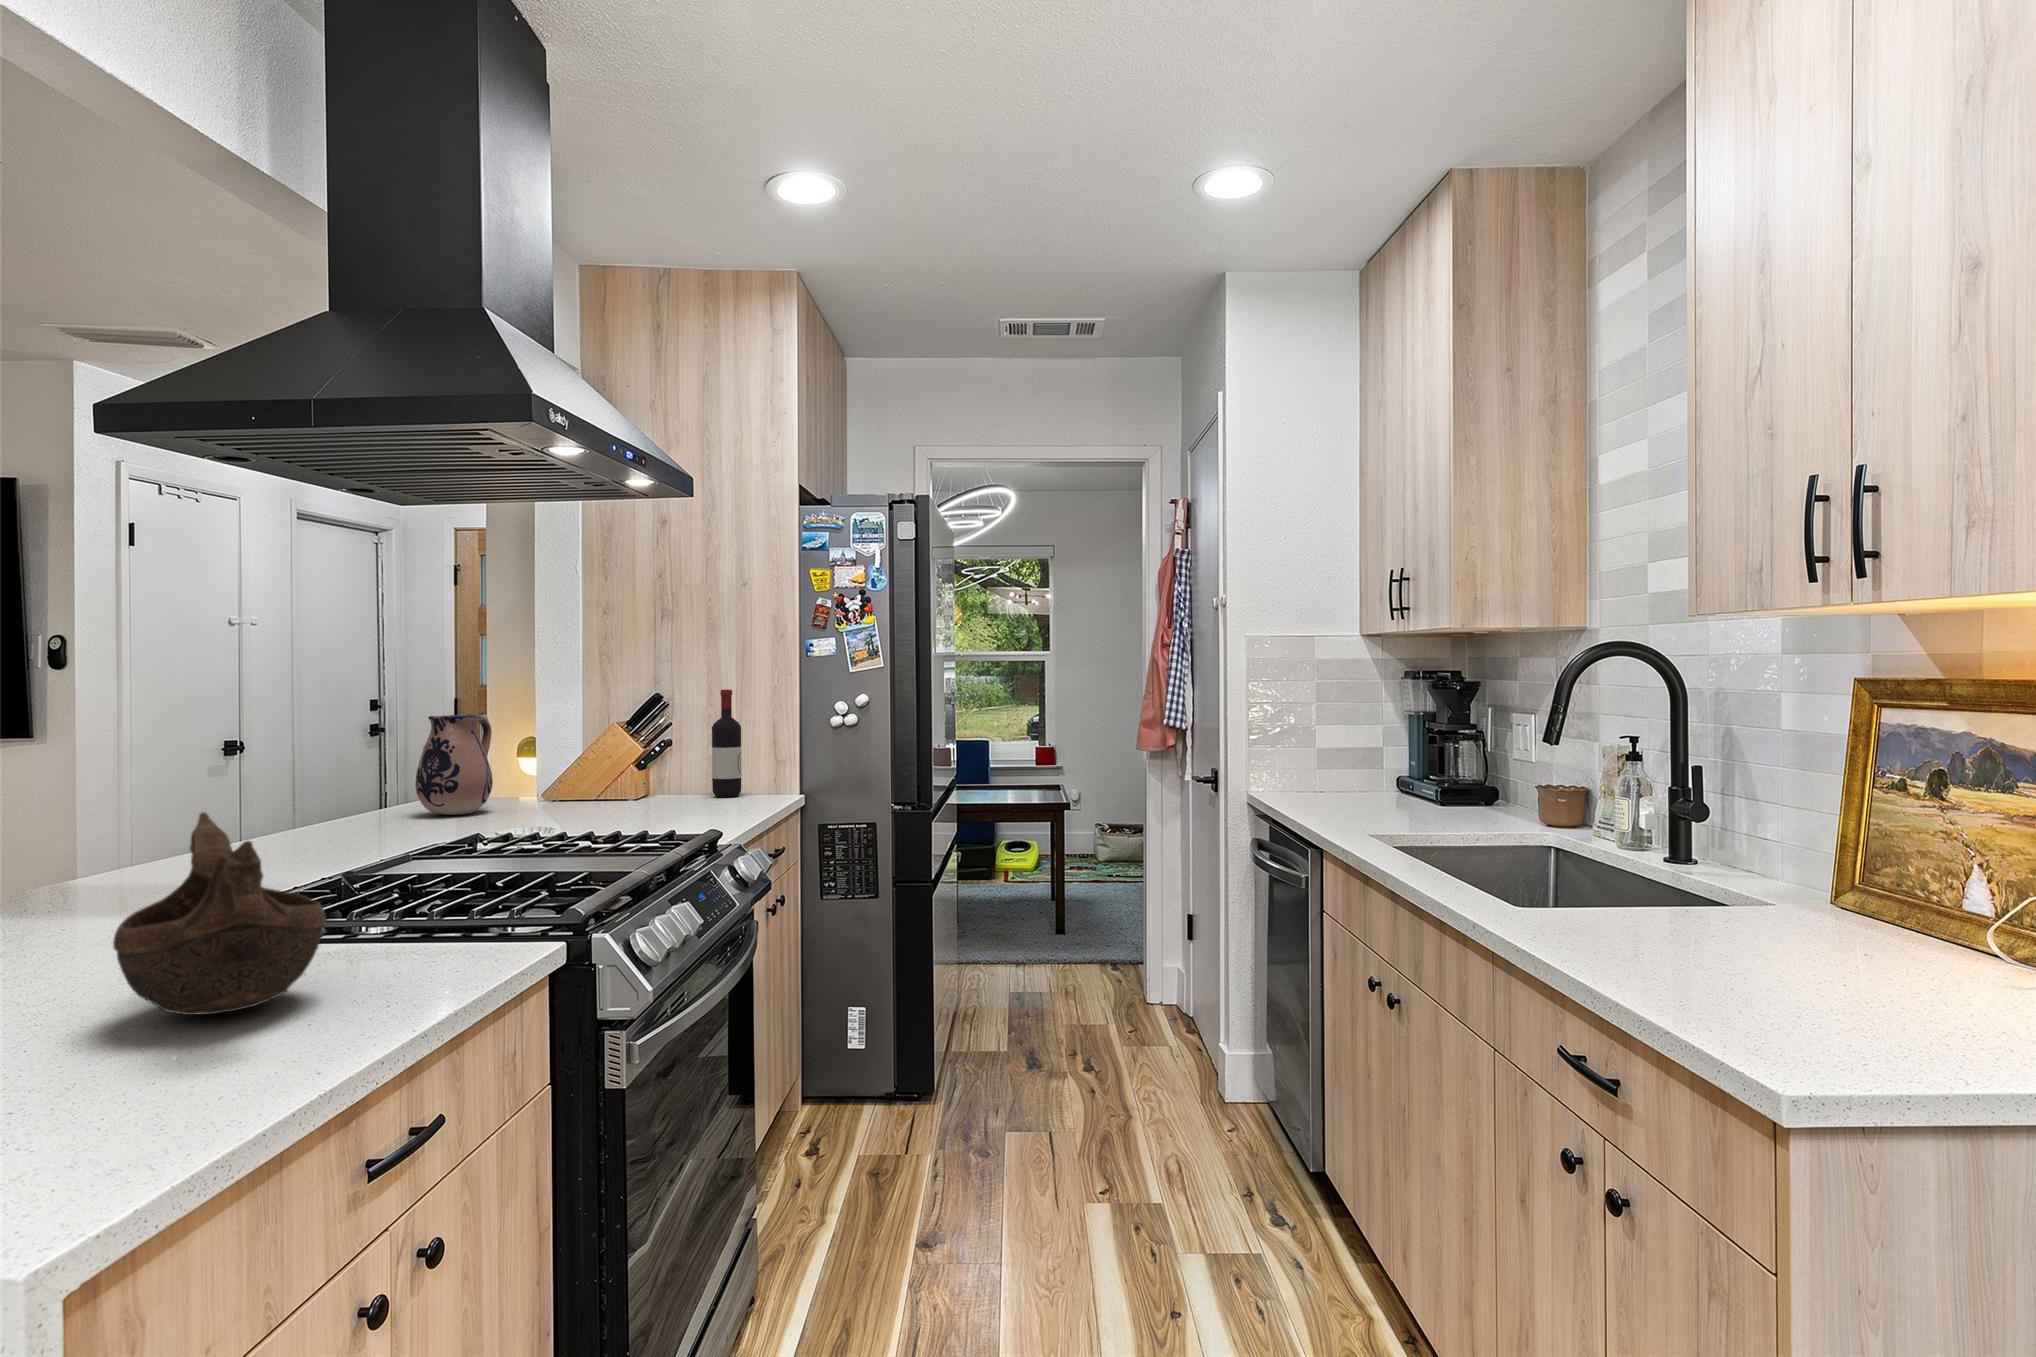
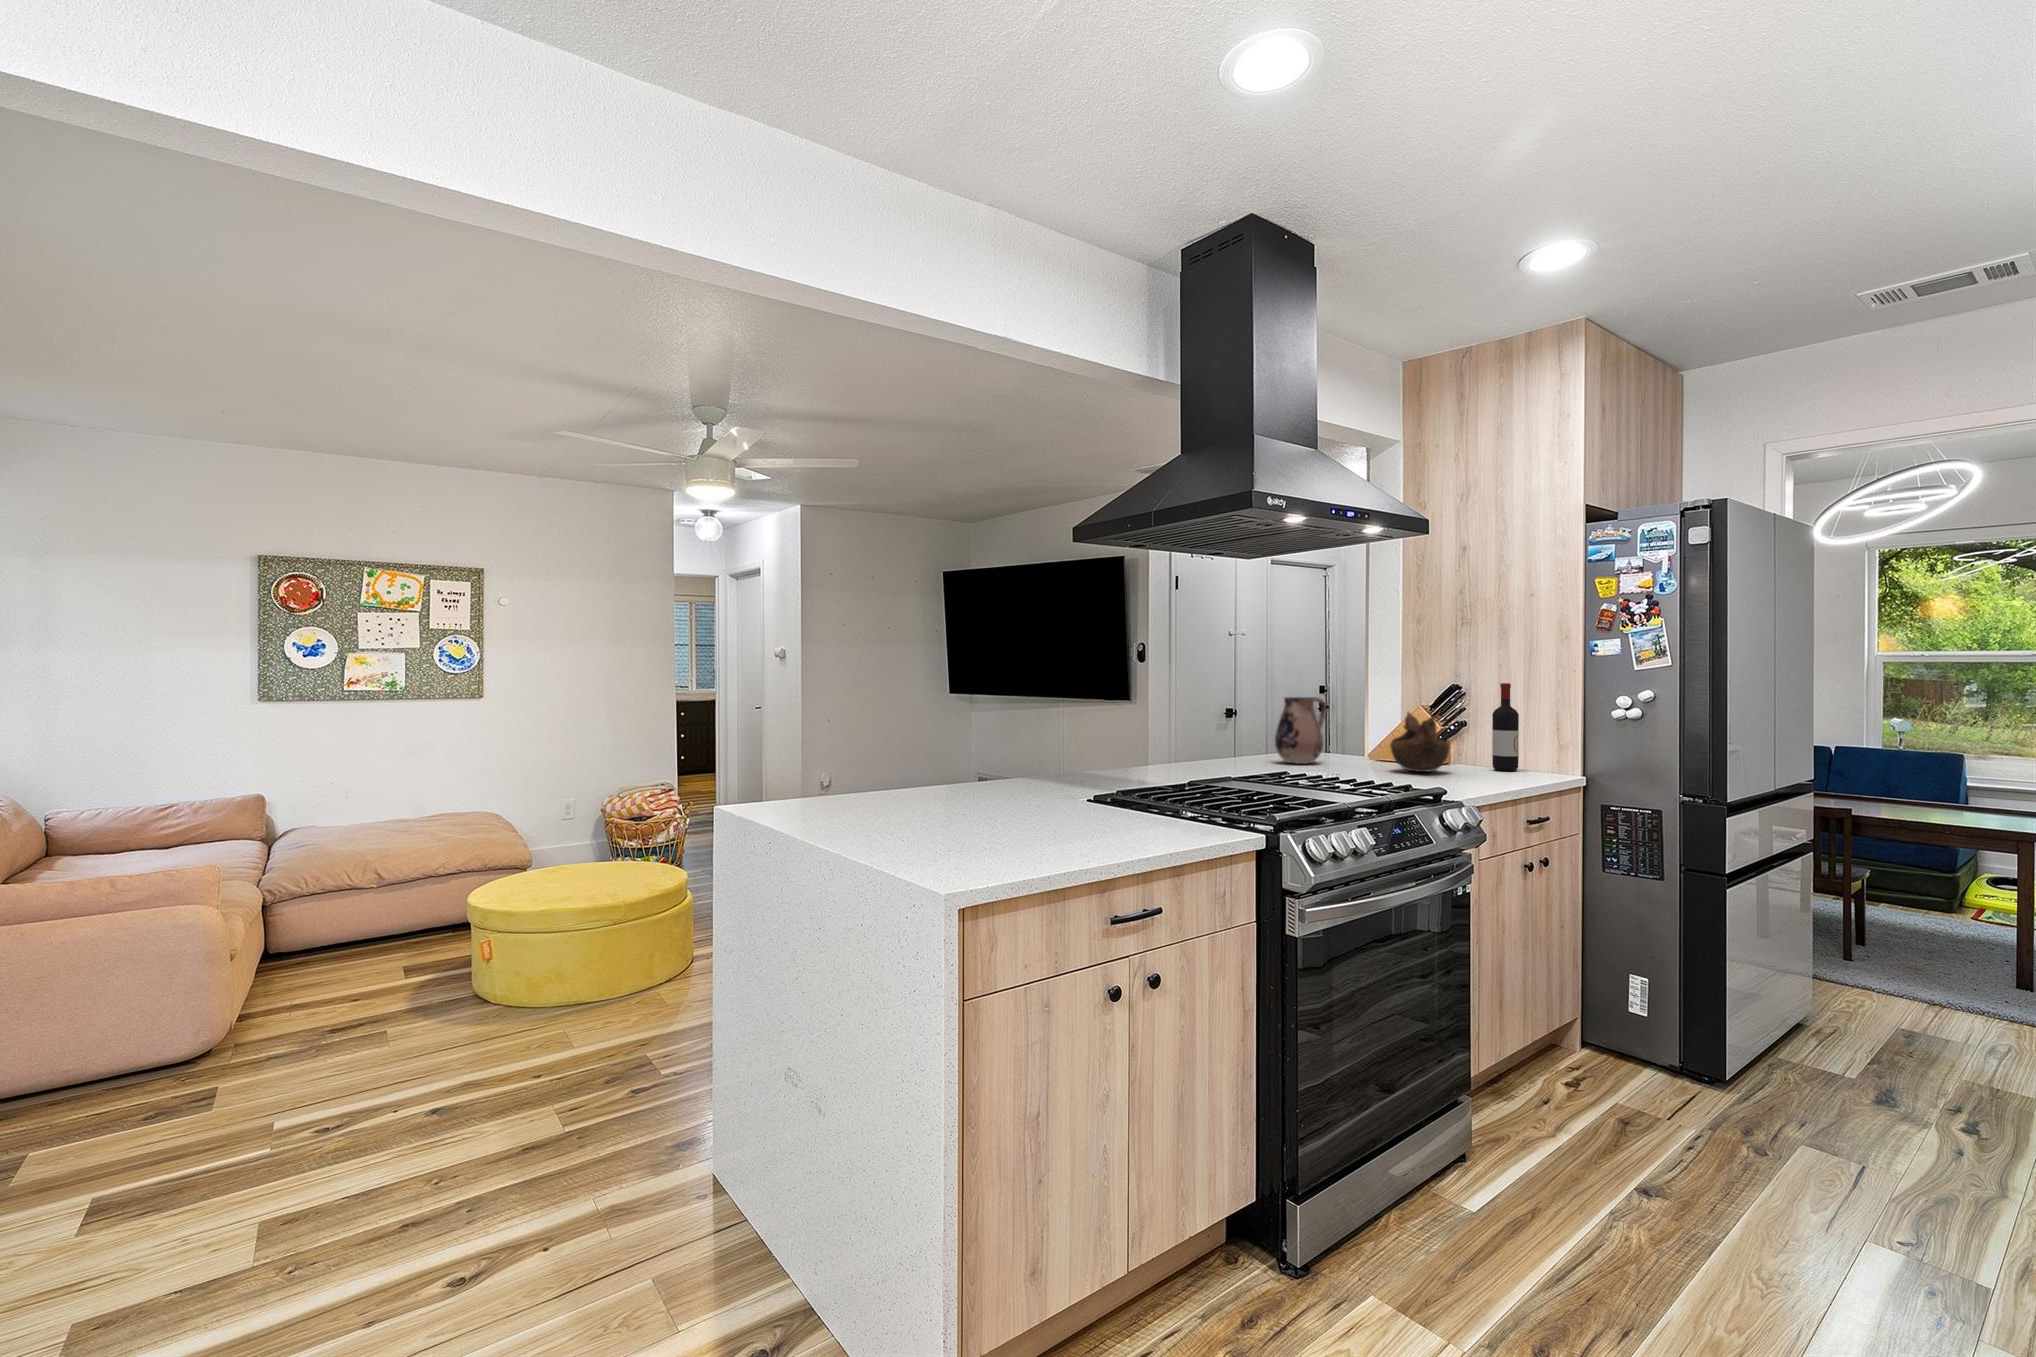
decorative bowl: present [113,812,326,1015] -> present [1390,712,1450,772]

